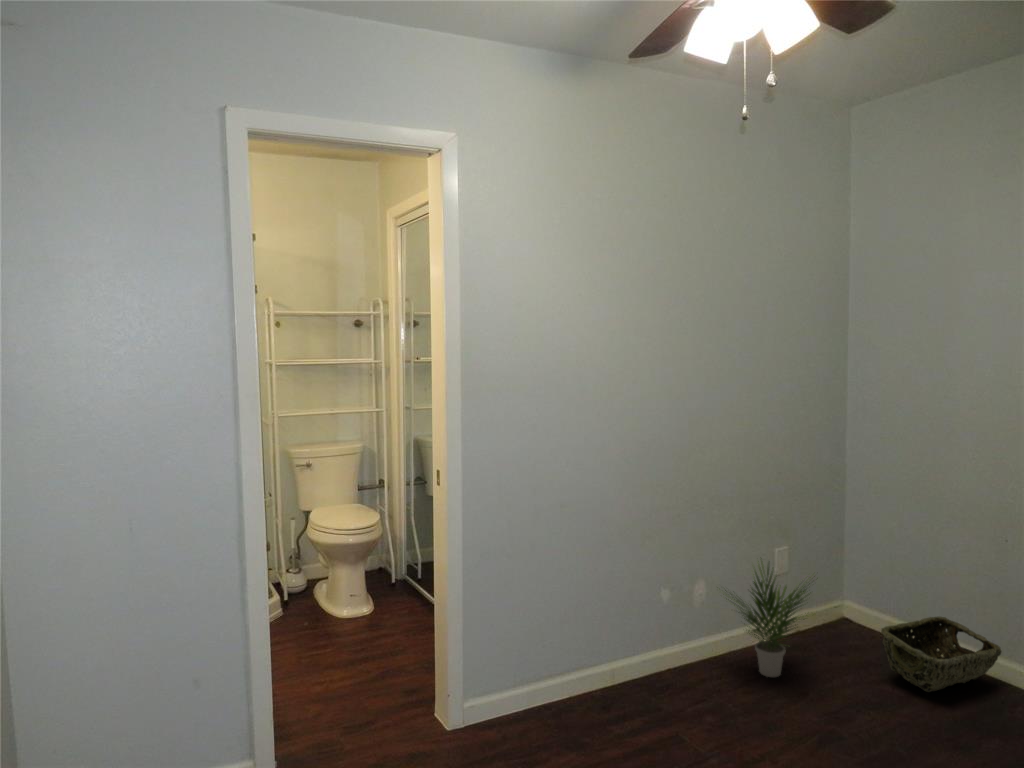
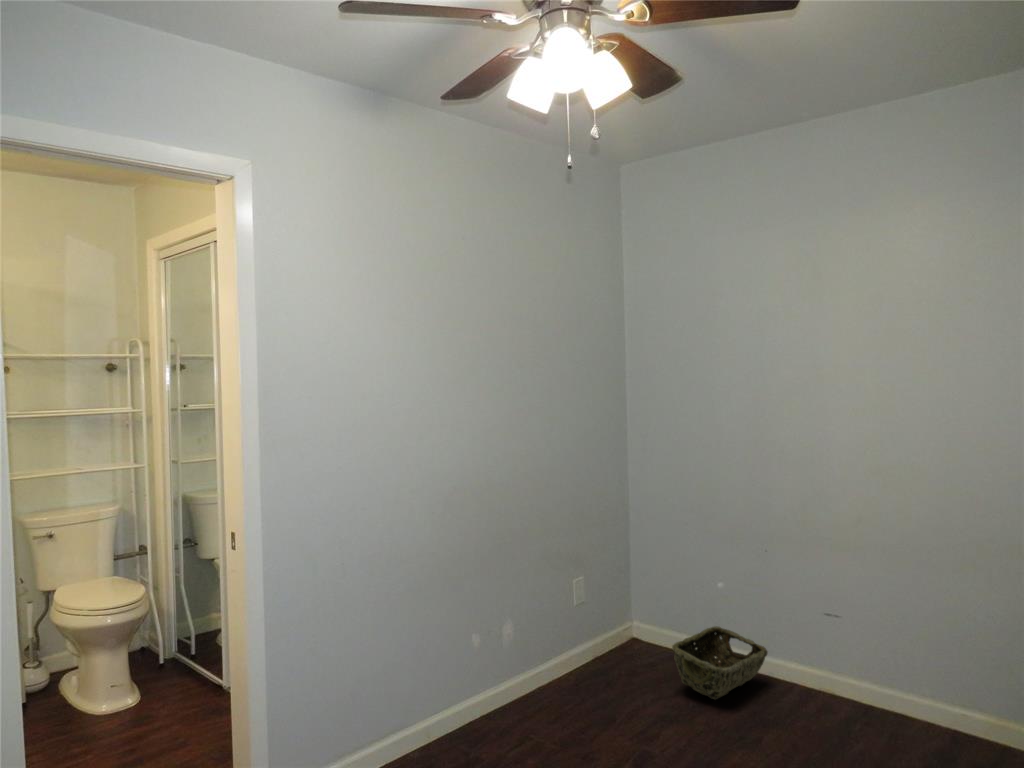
potted plant: present [725,562,811,677] -> none [524,590,621,708]

